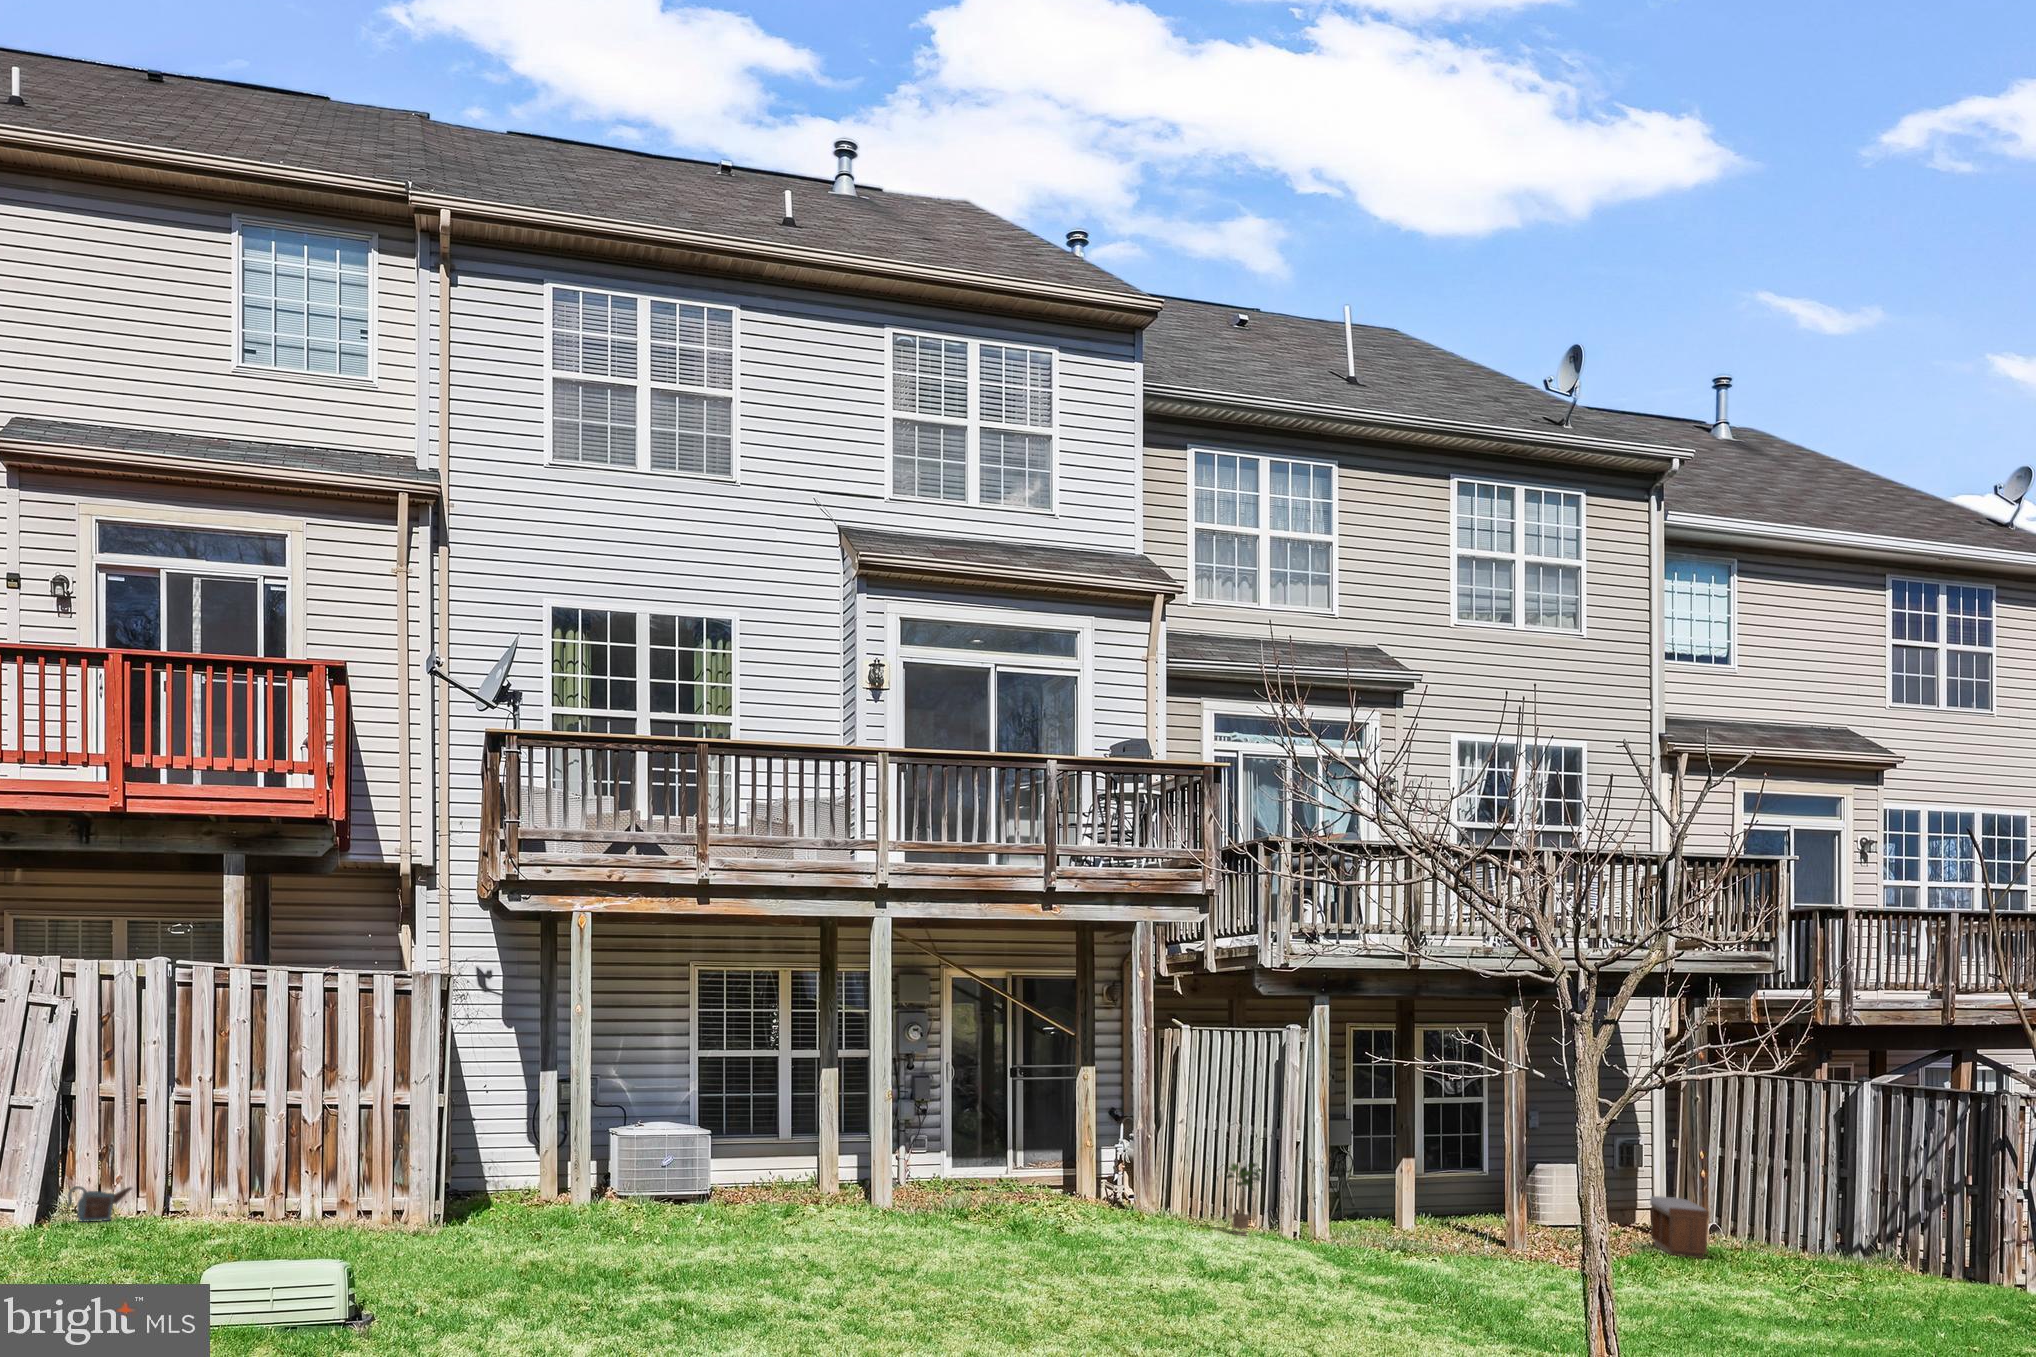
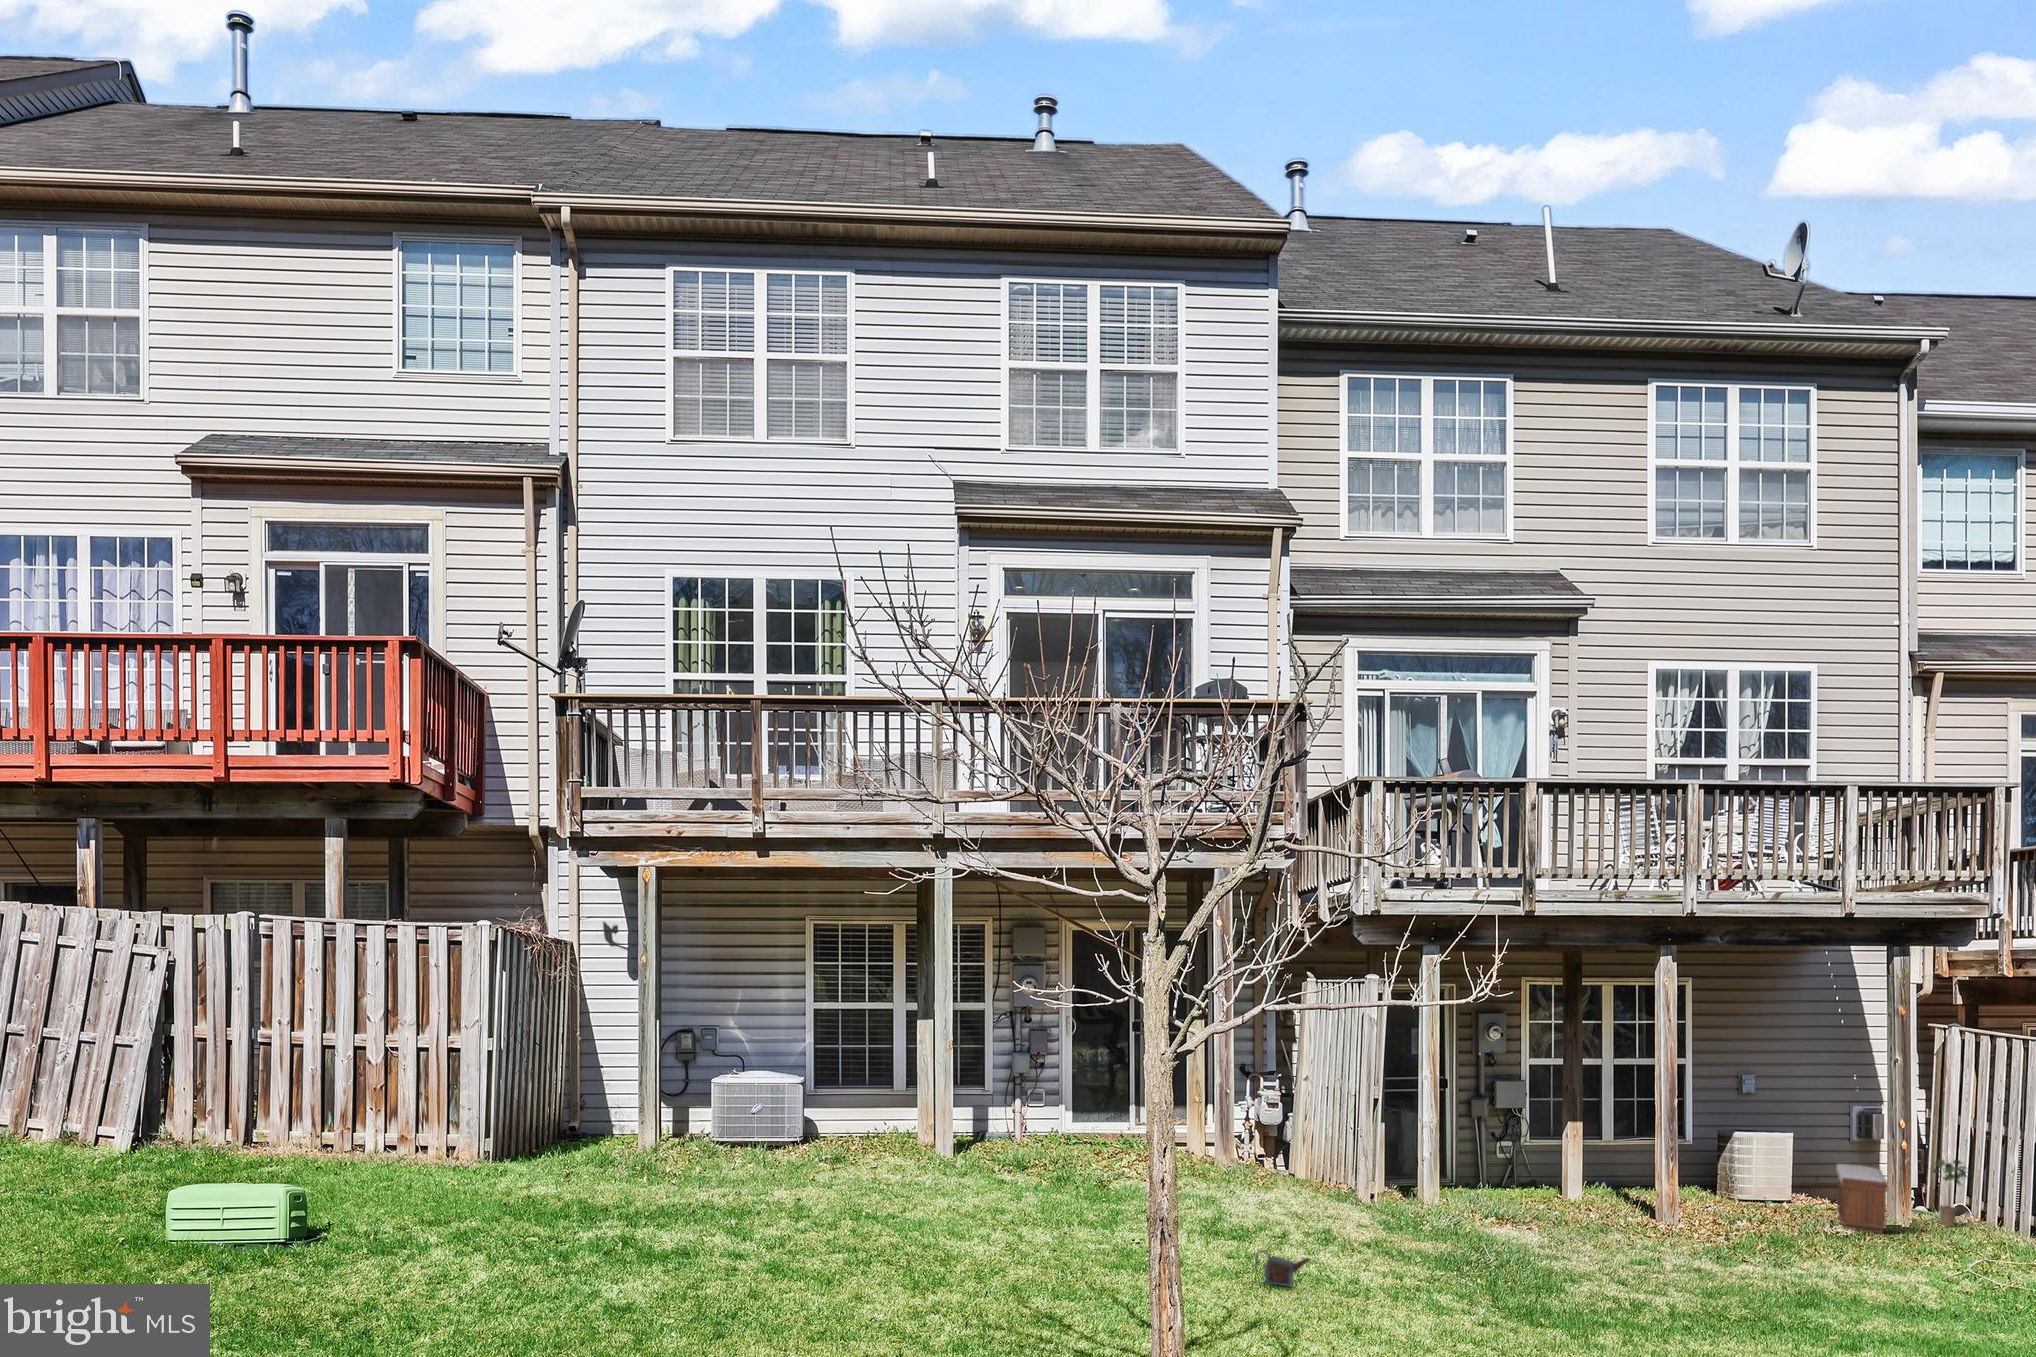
potted plant: present [1226,1163,1261,1236] -> present [1933,1159,1968,1227]
watering can: present [66,1186,132,1221] -> present [1255,1250,1309,1287]

